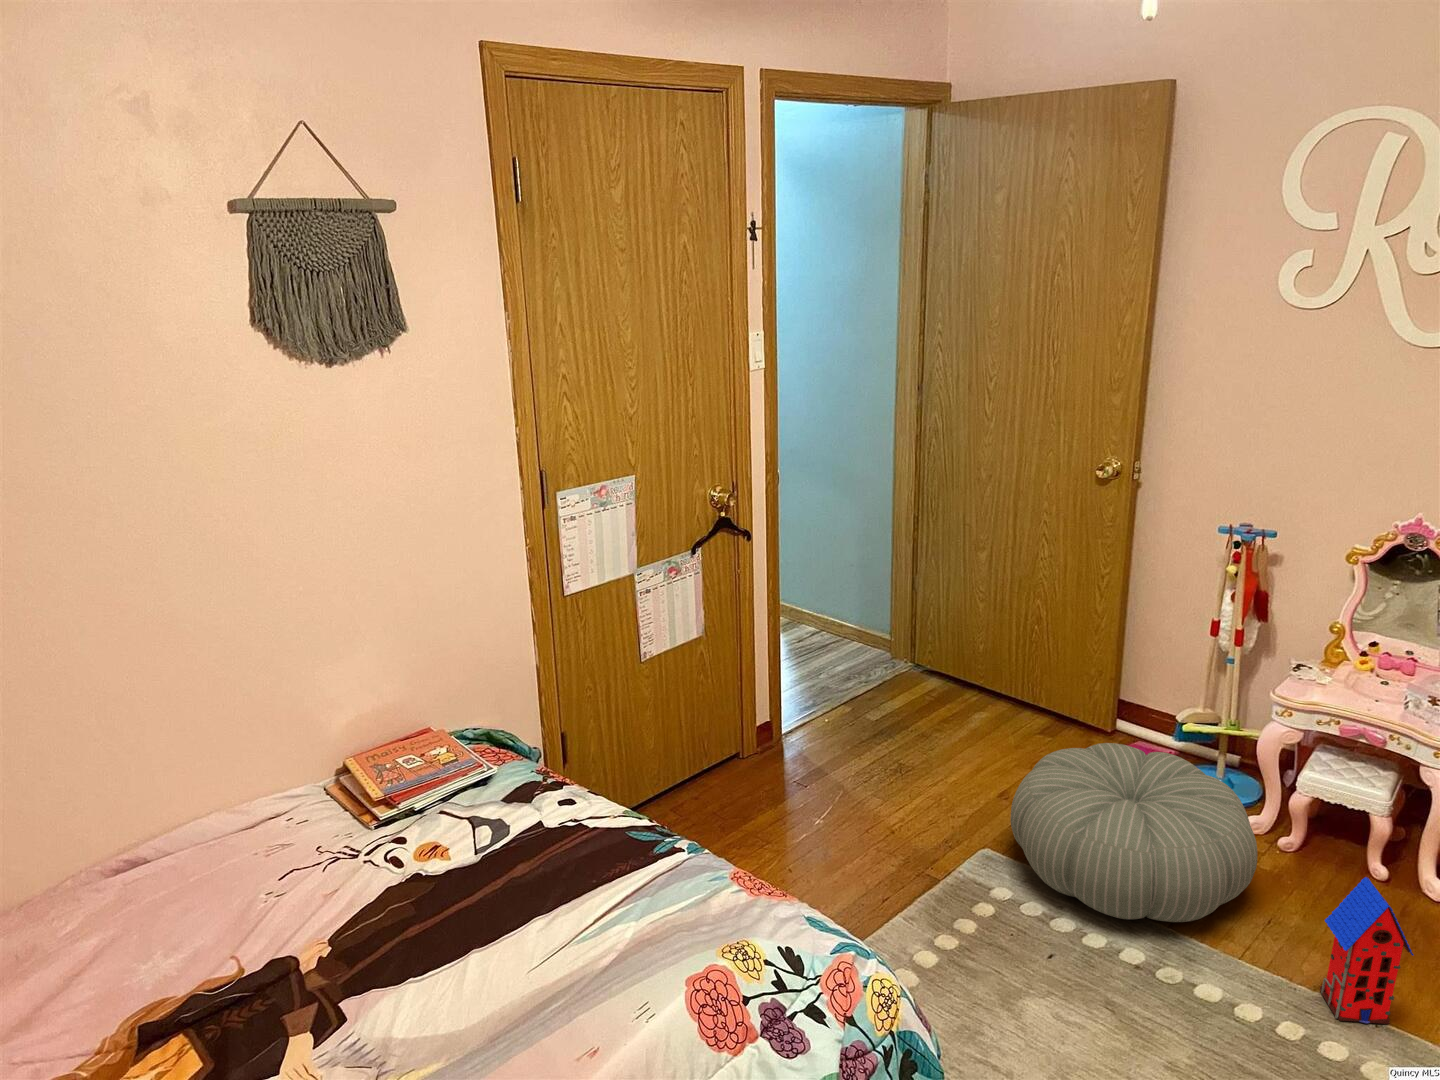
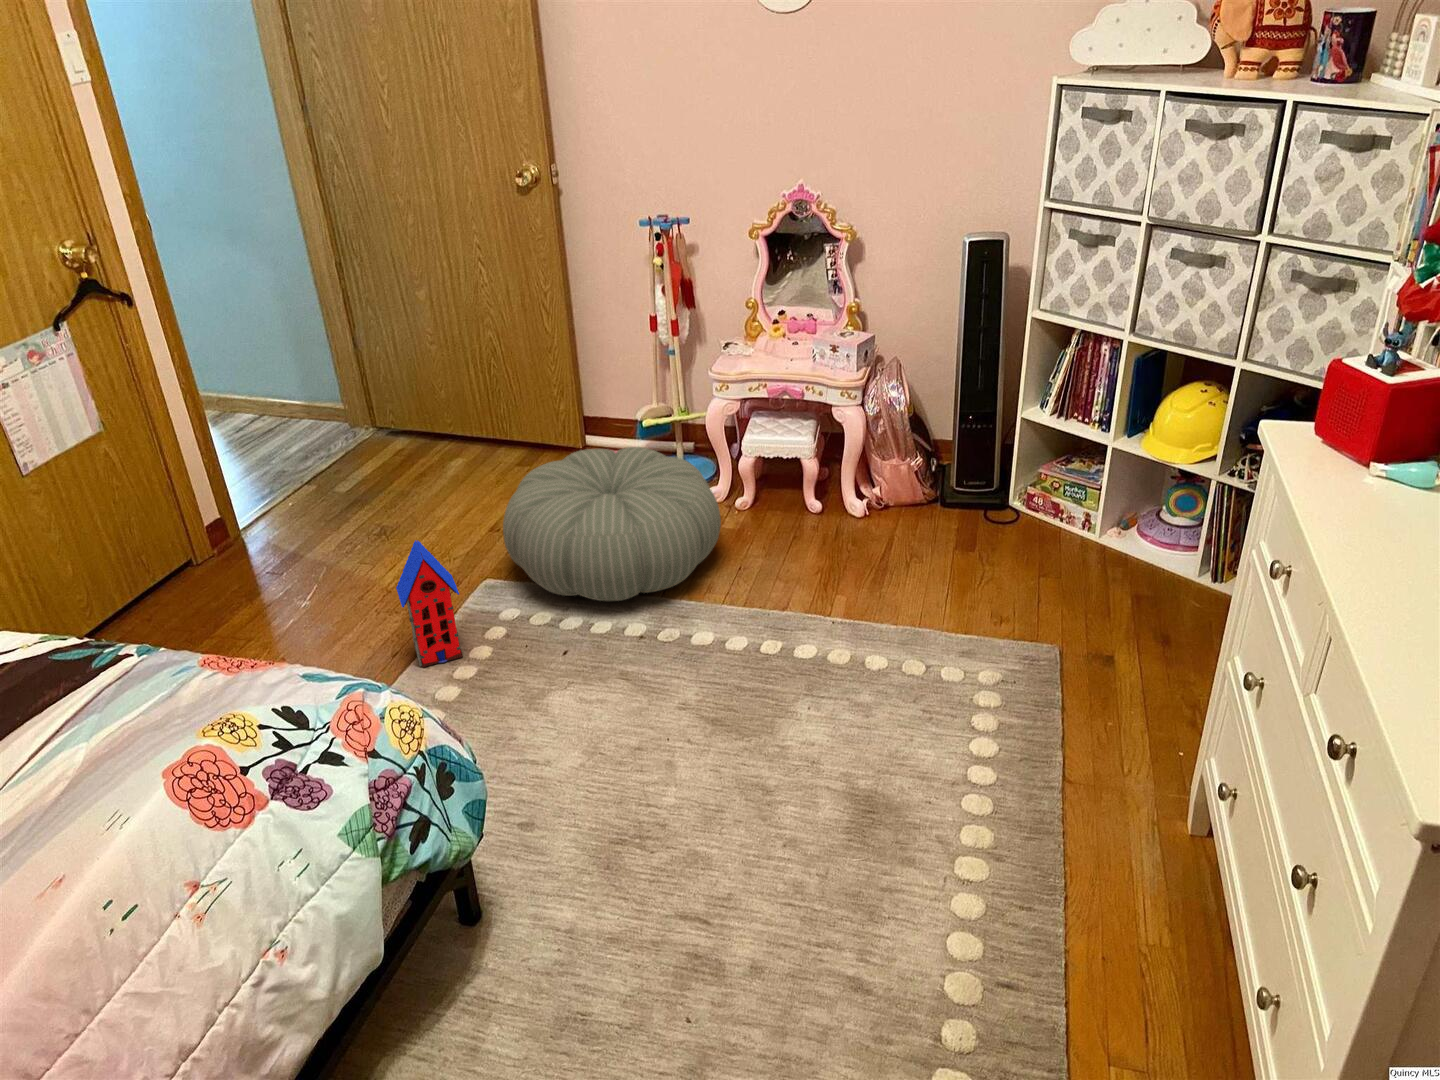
toy house: present [1320,877,1413,1024] -> present [396,540,463,667]

